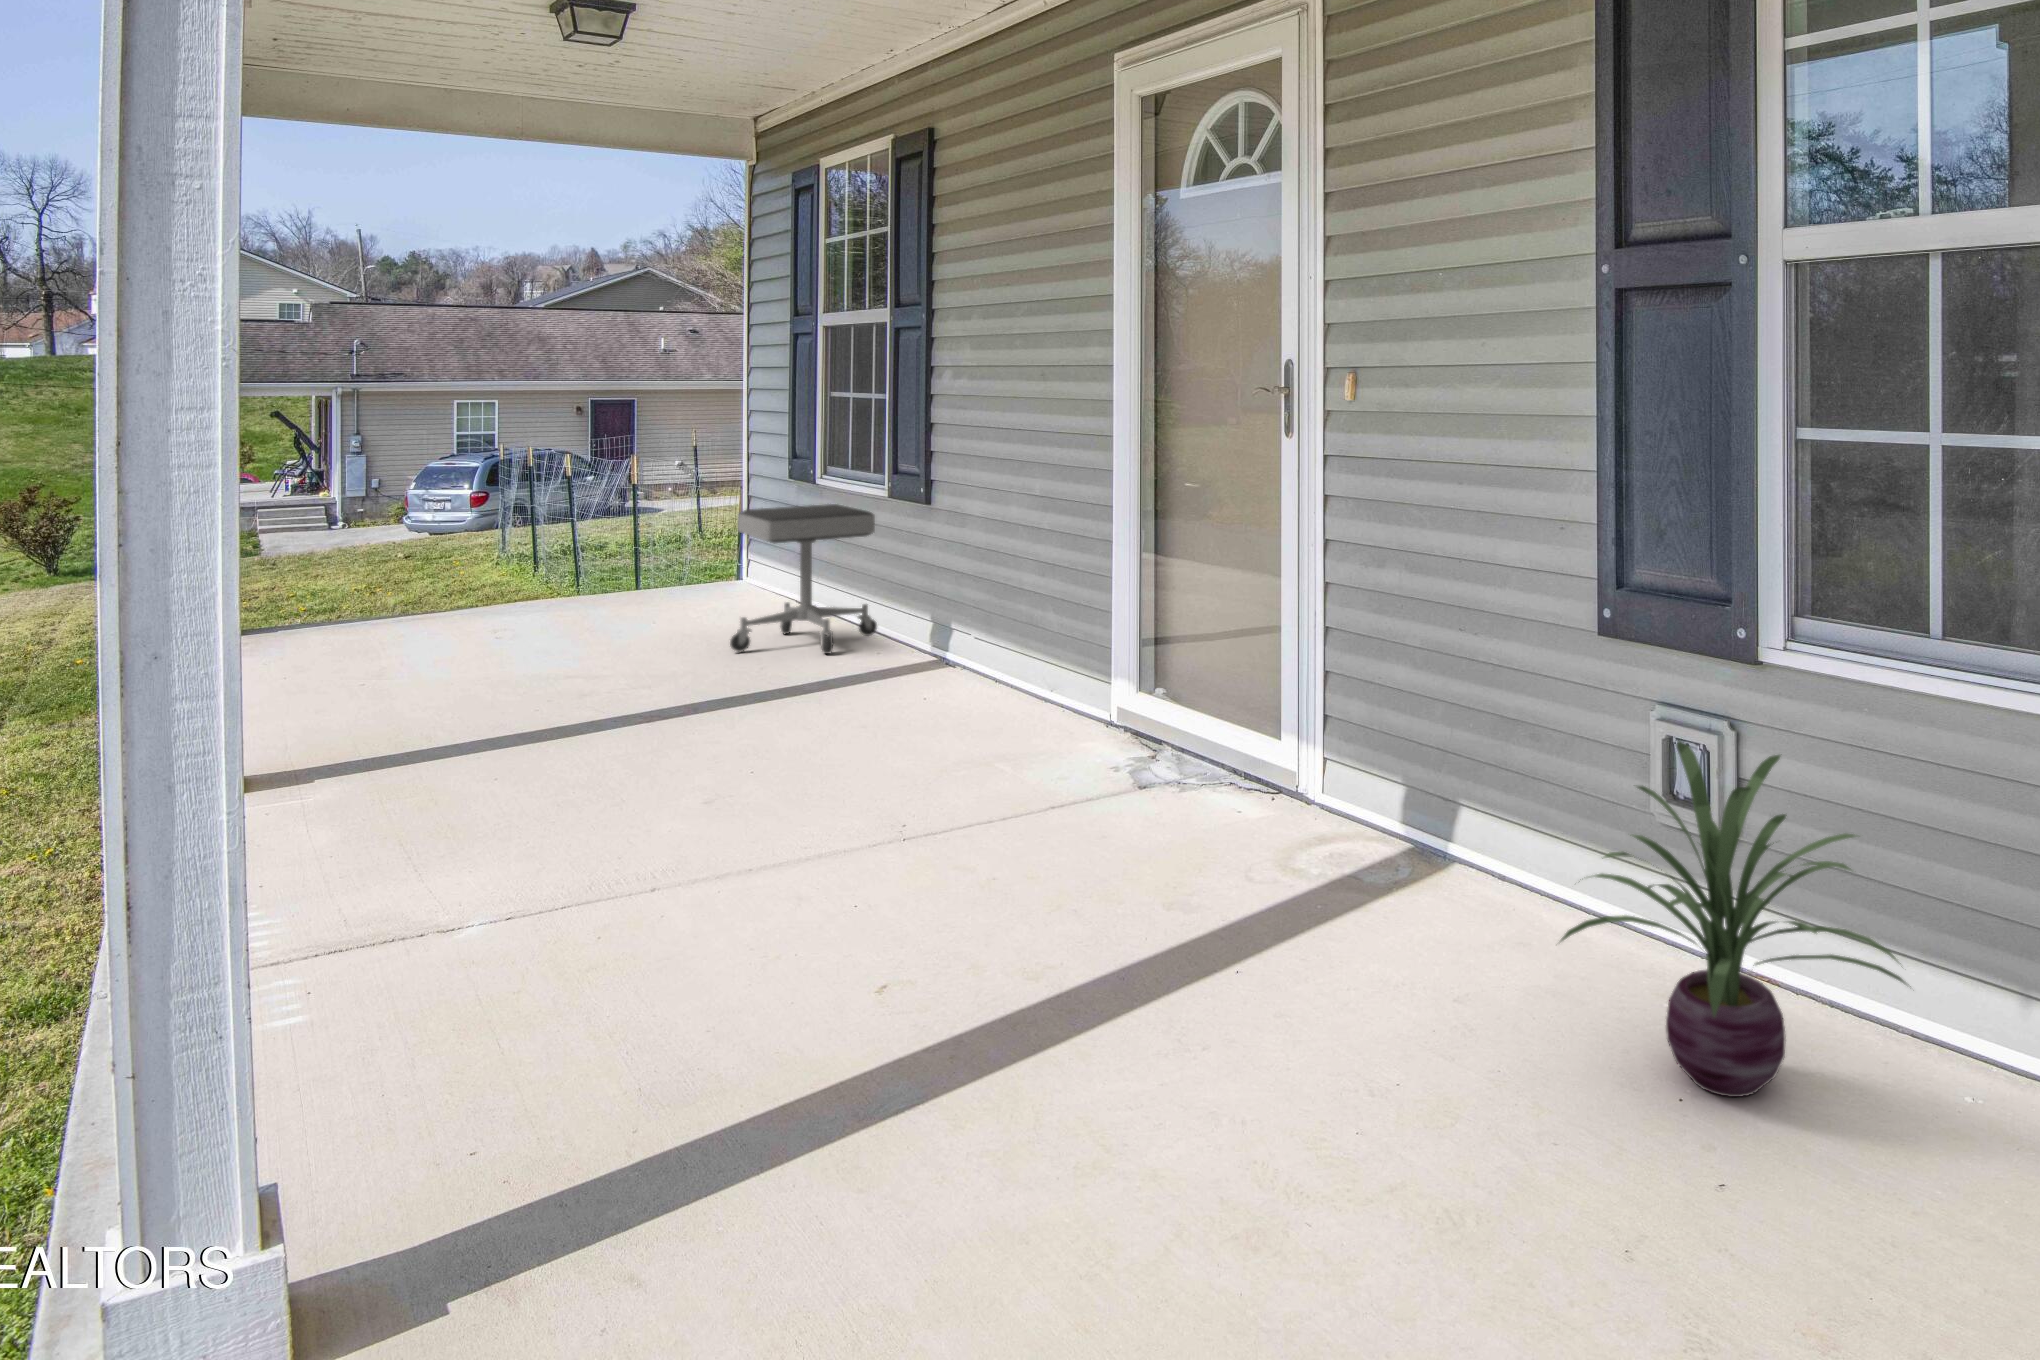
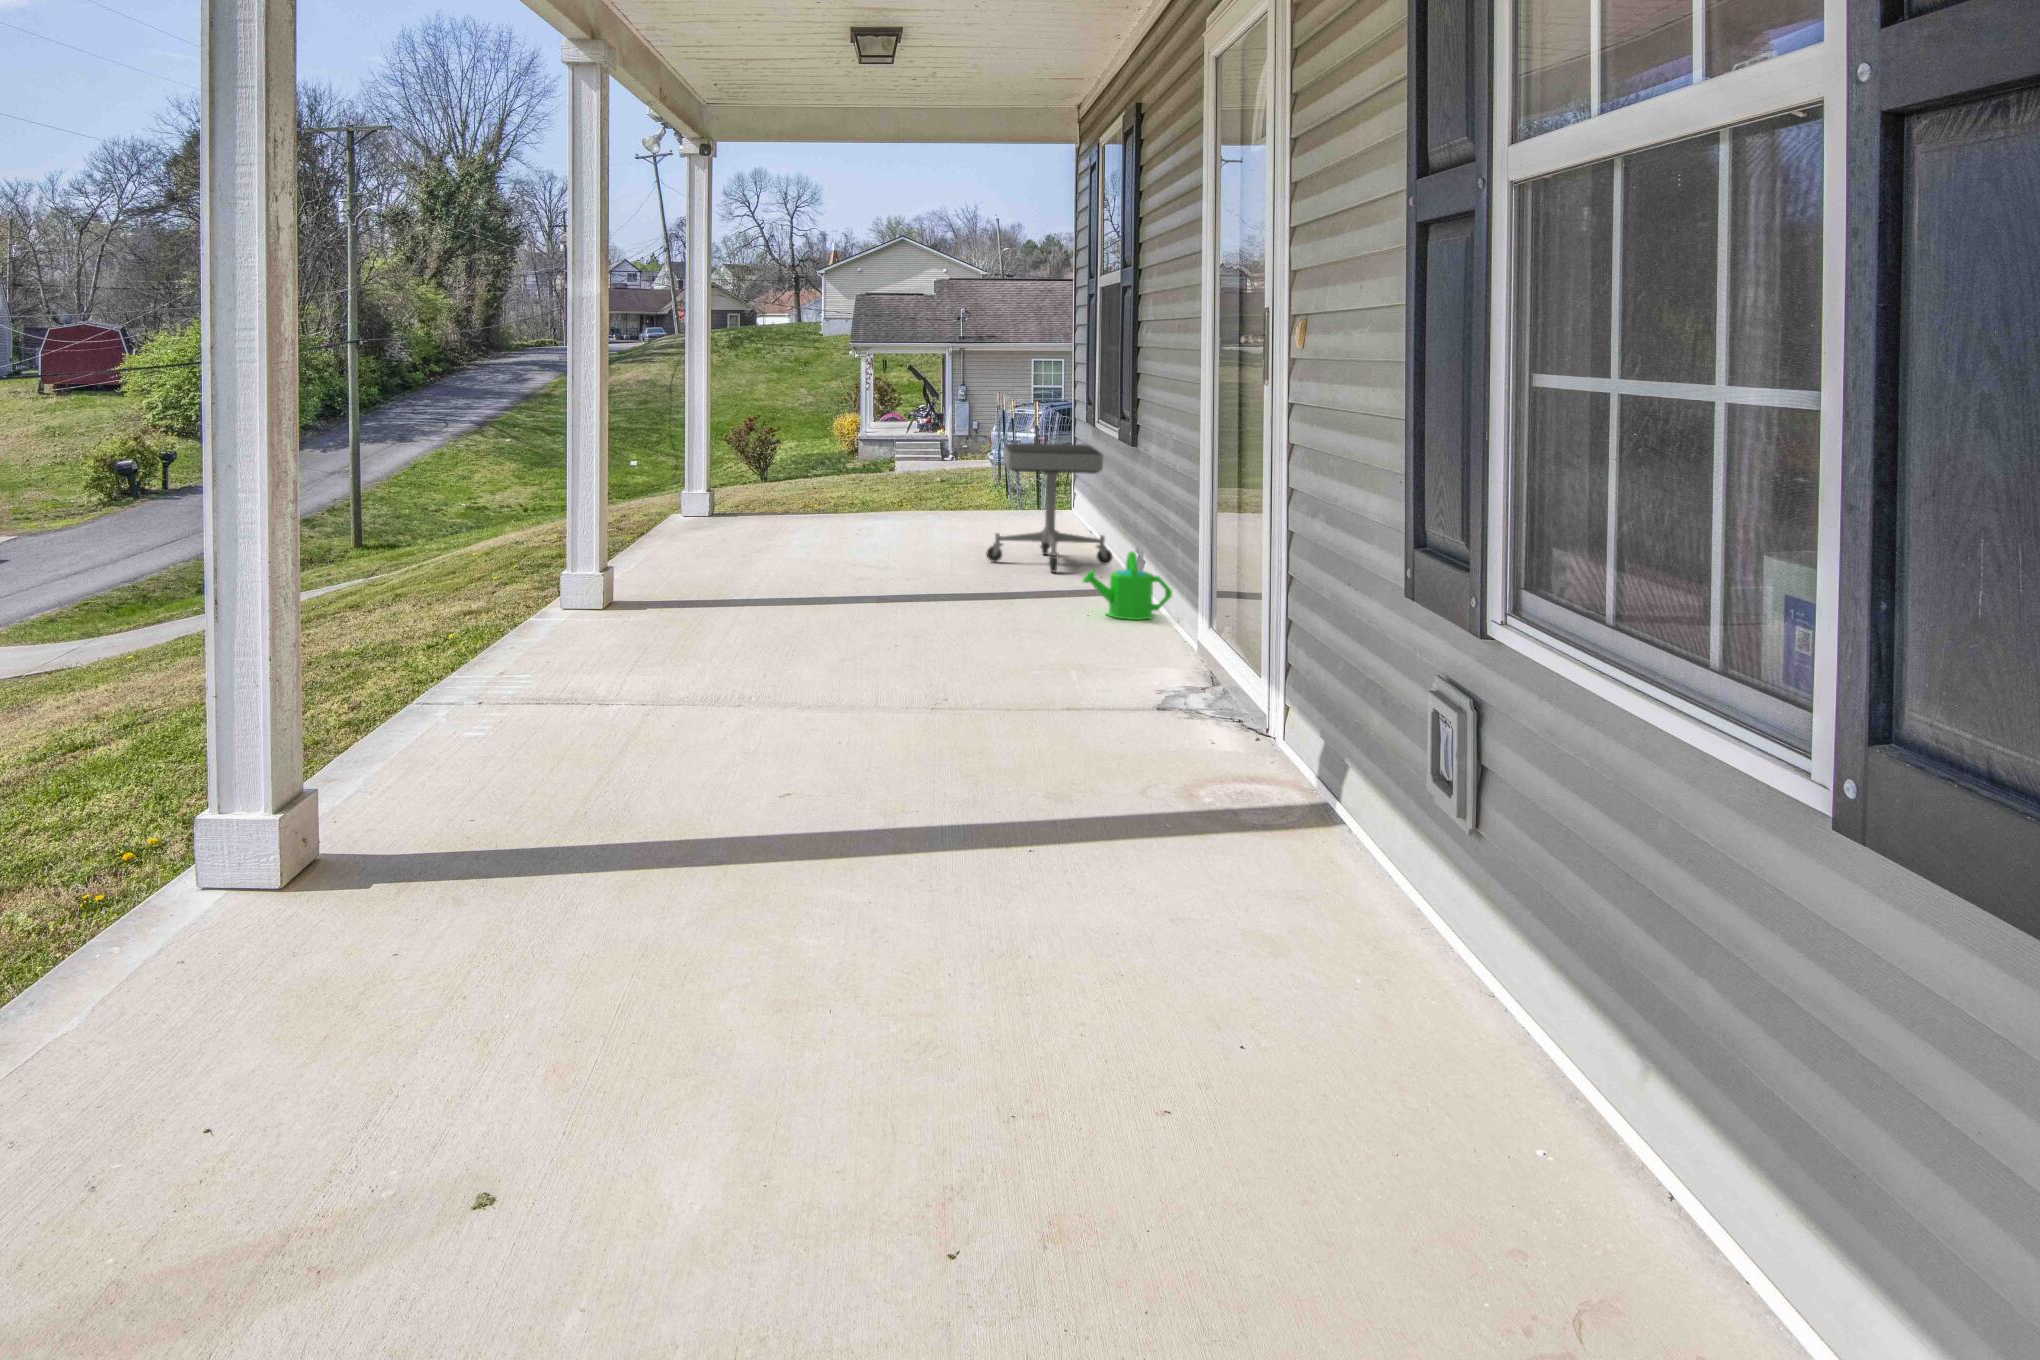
watering can: none [928,619,1021,695] -> present [1083,551,1172,620]
decorative plant: present [1560,741,1911,1097] -> none [1119,688,1478,1049]

